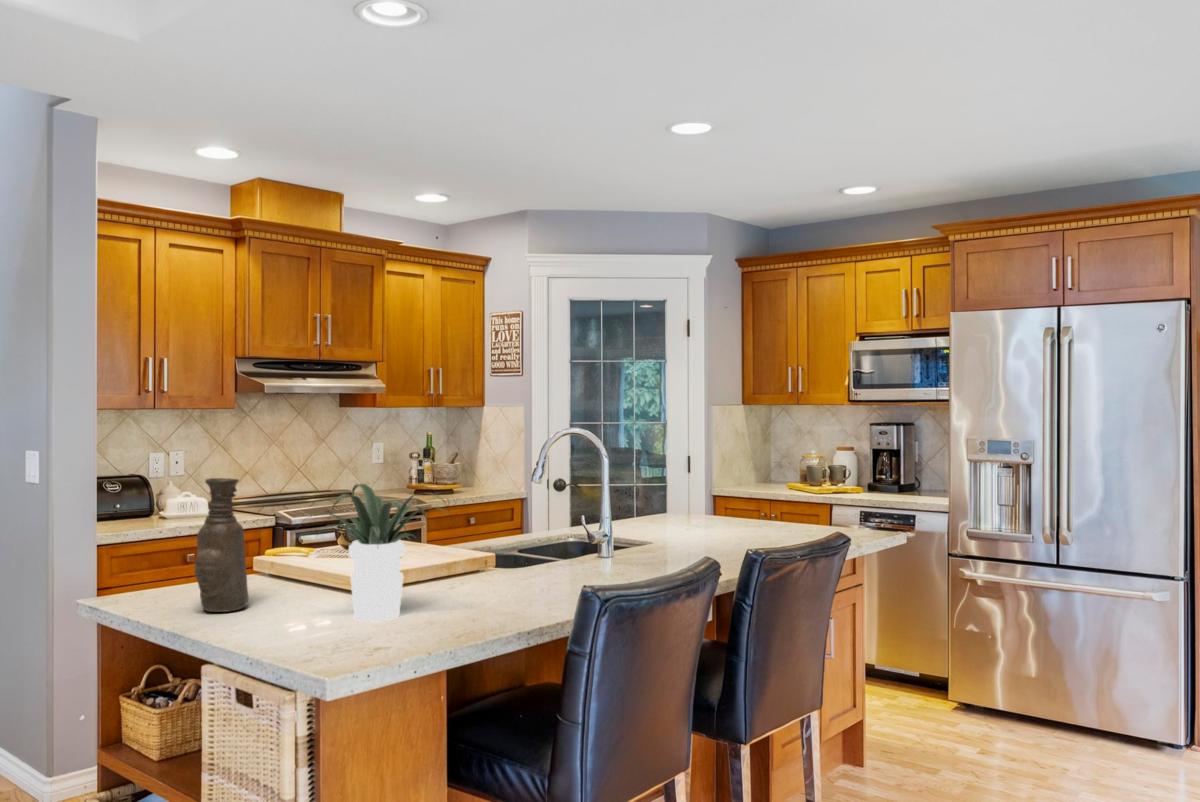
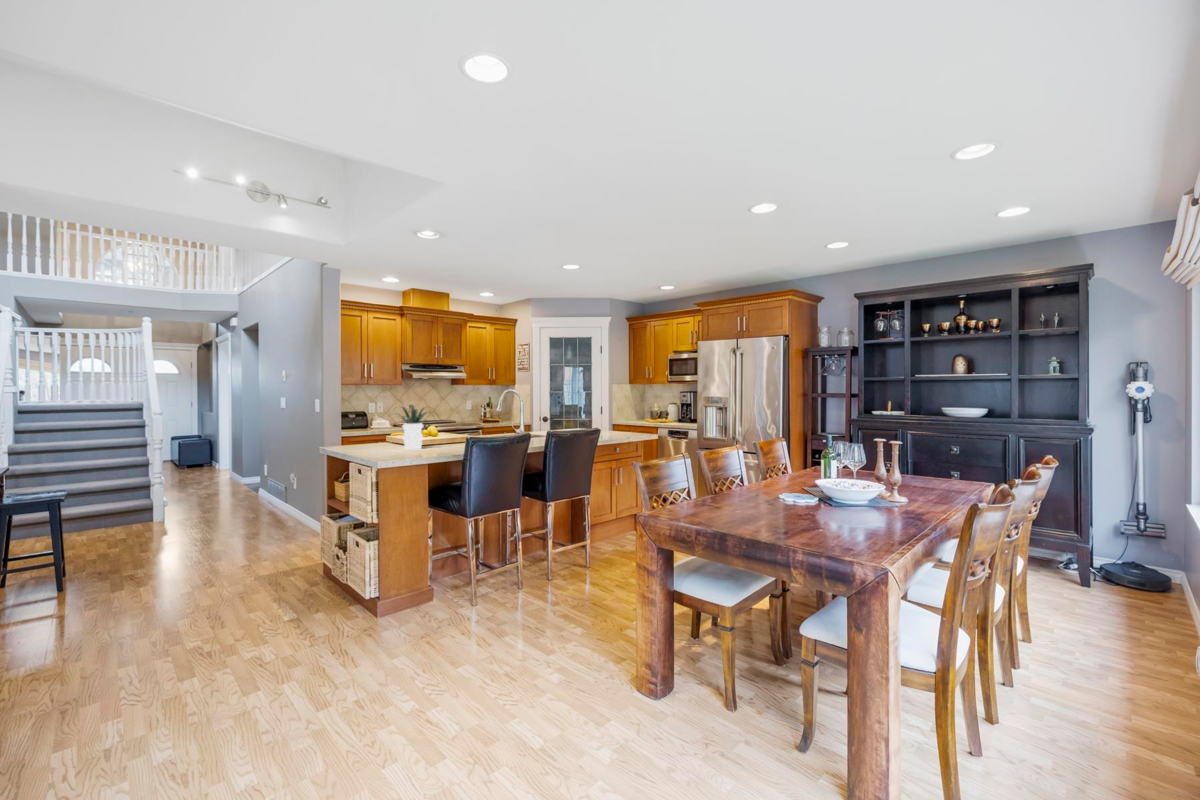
vase: present [194,478,248,612] -> none [355,403,375,448]

